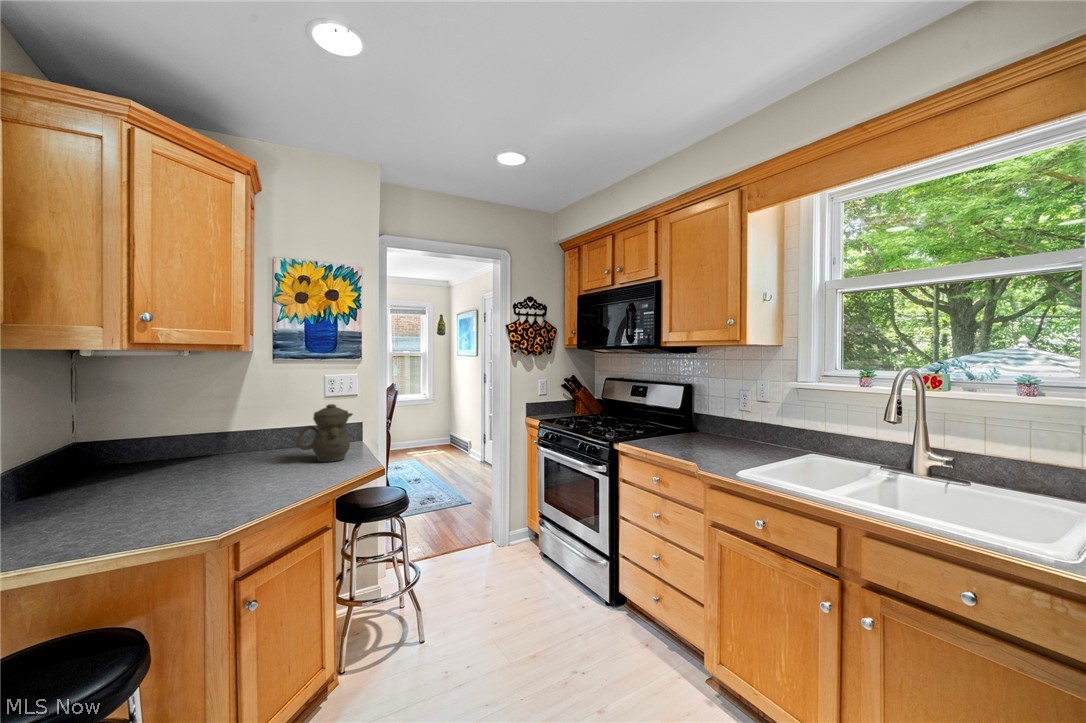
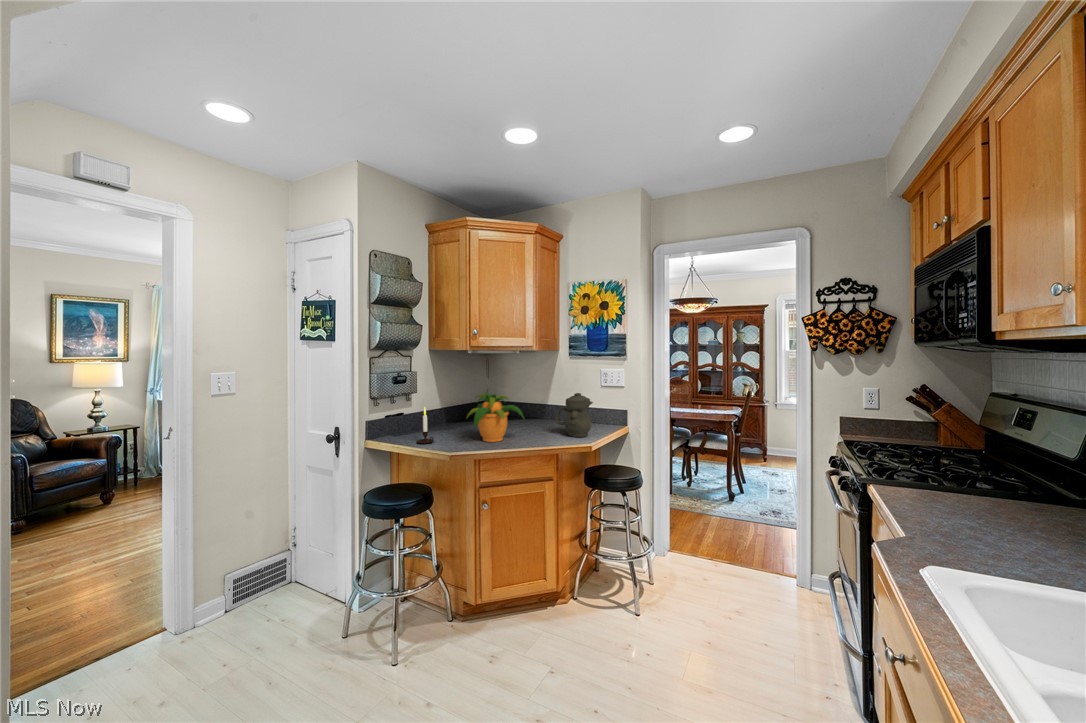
potted plant: none [158,413,276,496] -> present [467,391,524,442]
candle: none [44,456,103,534] -> present [417,407,434,444]

